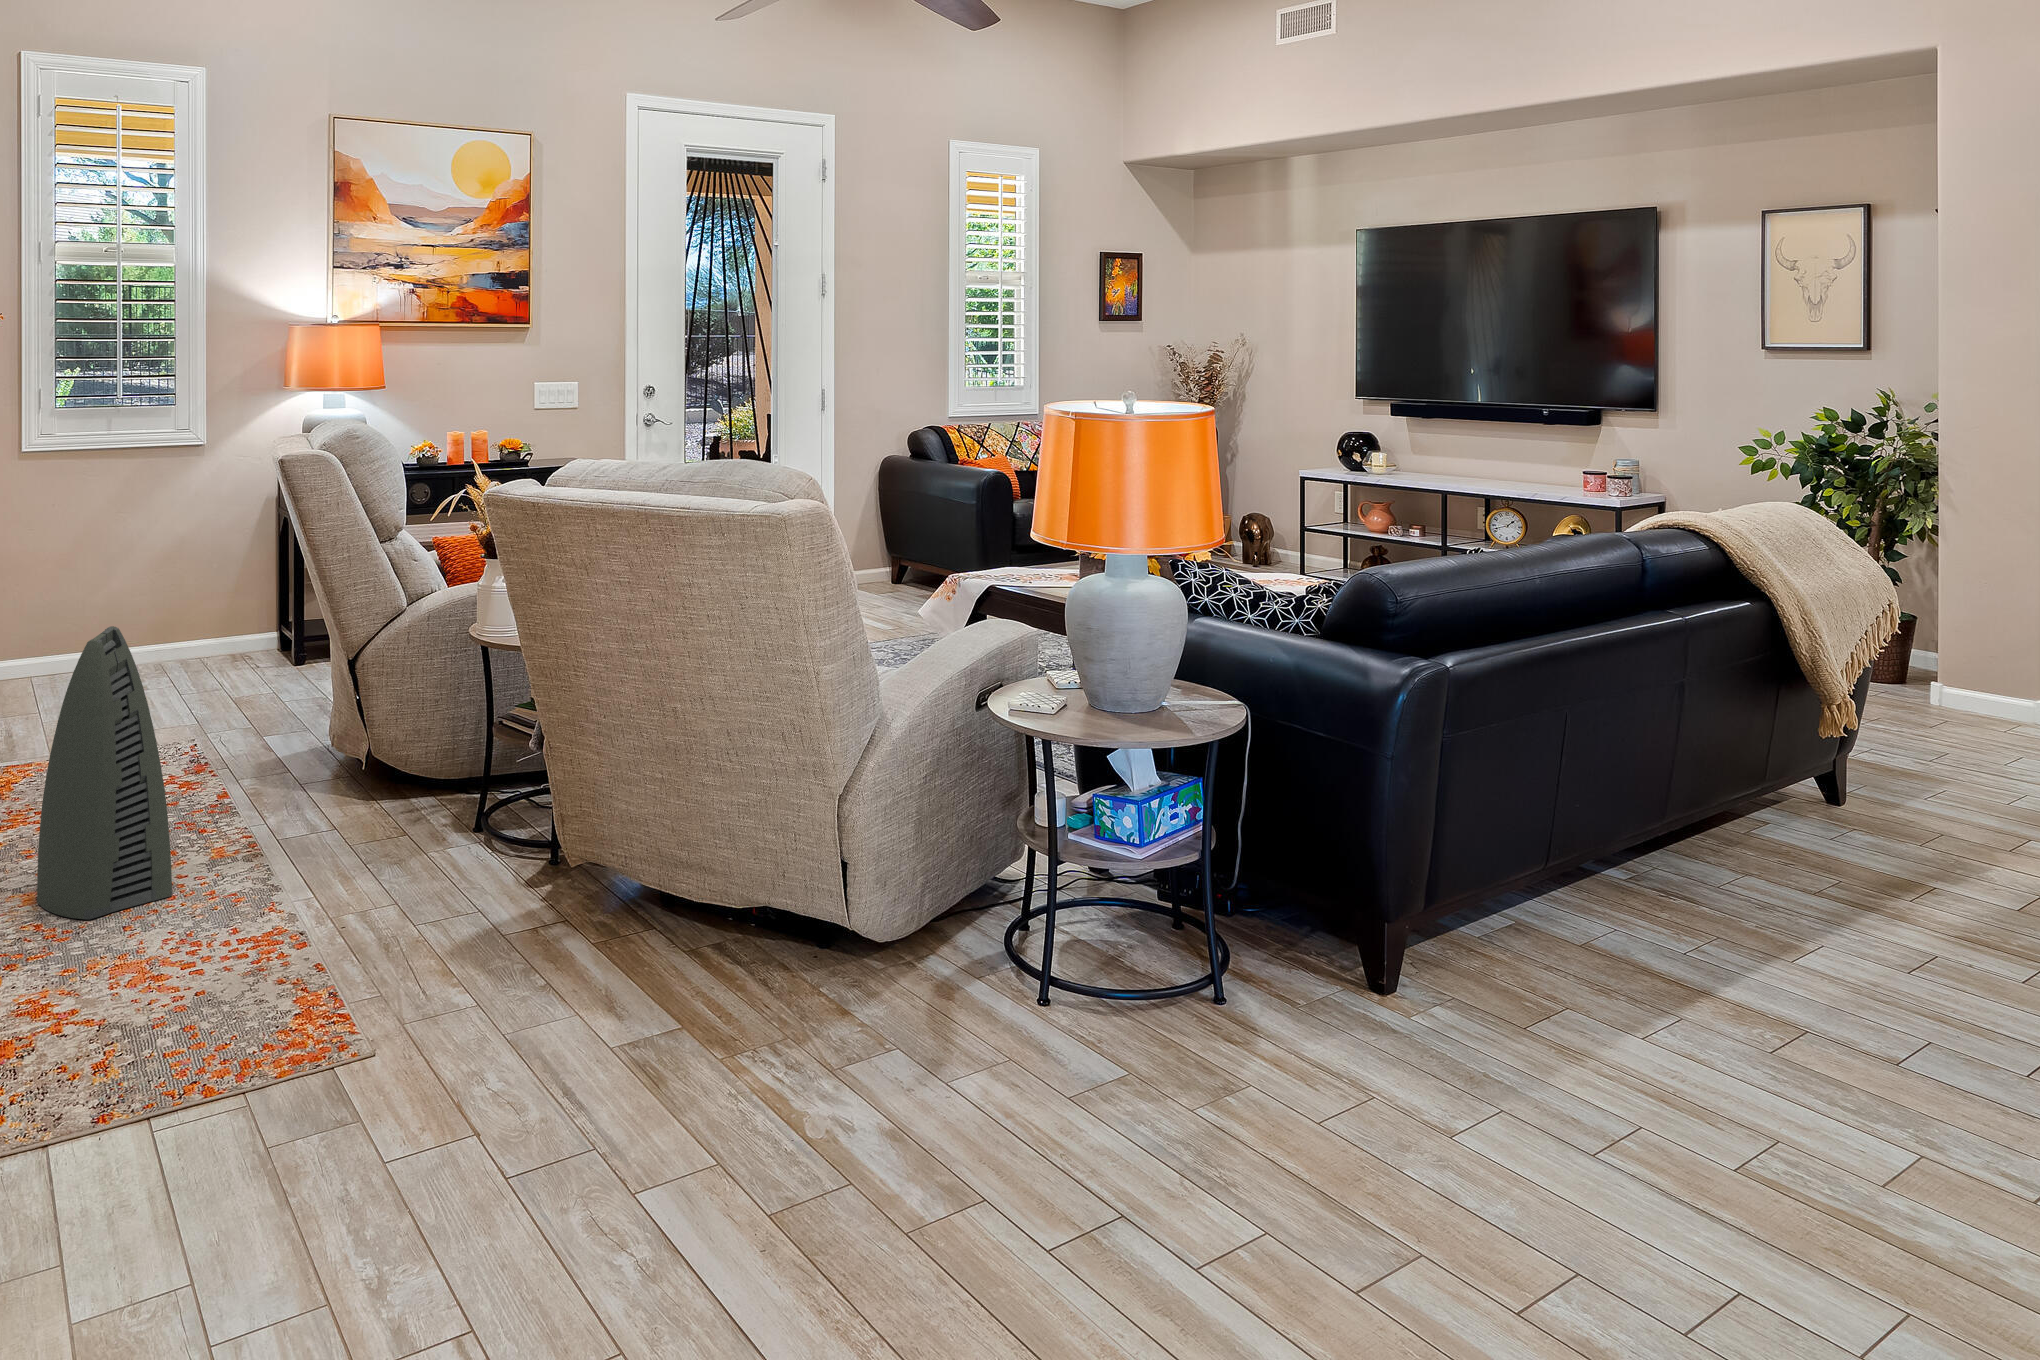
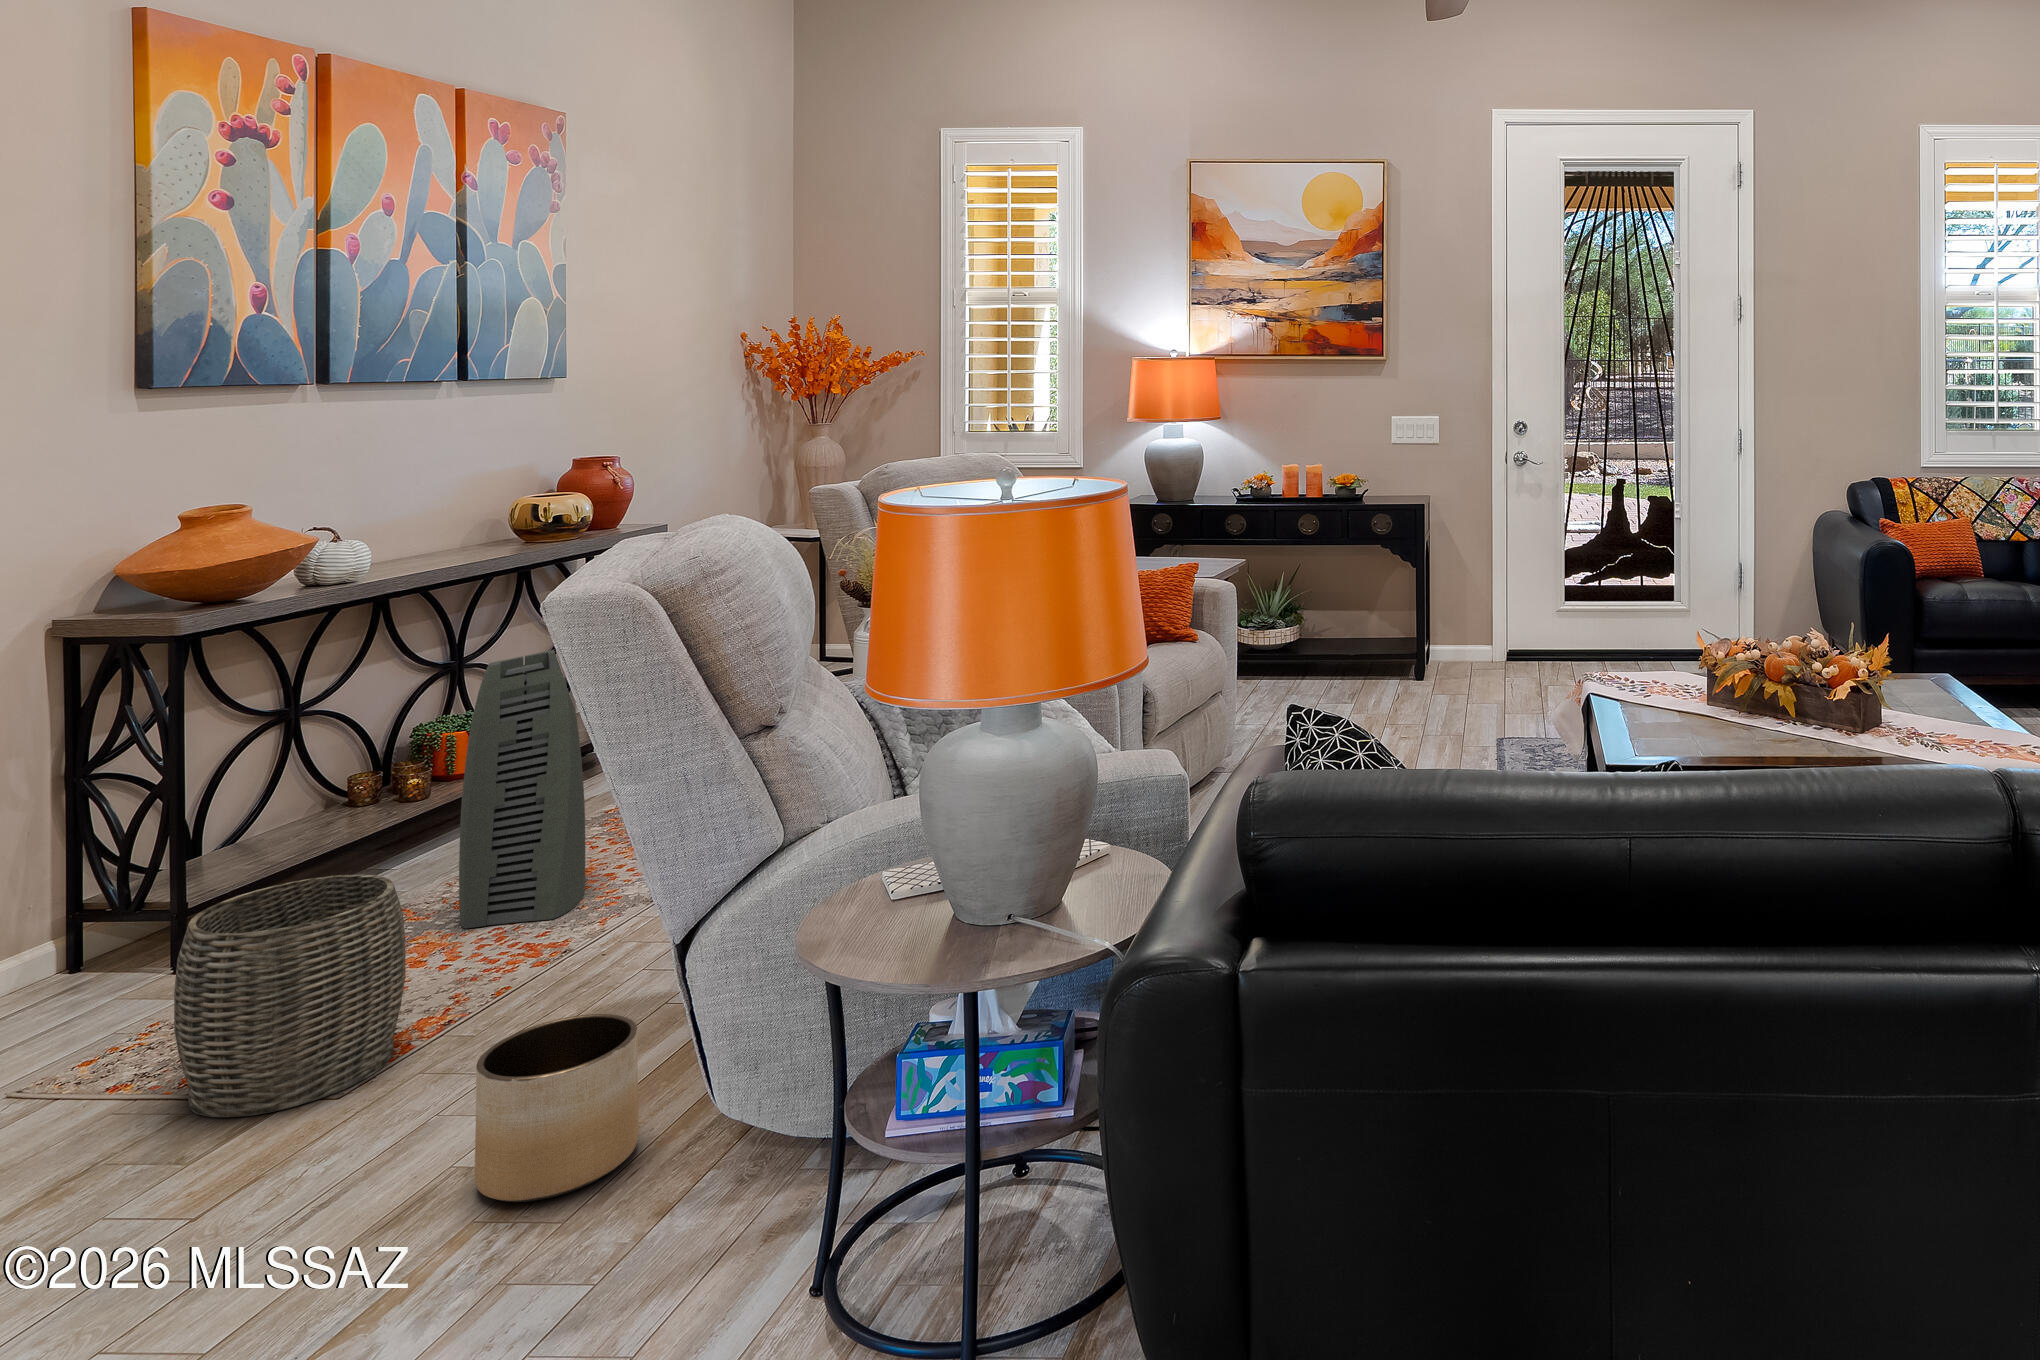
woven basket: none [120,827,307,1057] -> present [174,875,406,1117]
planter: none [560,872,674,1015] -> present [475,1014,639,1202]

